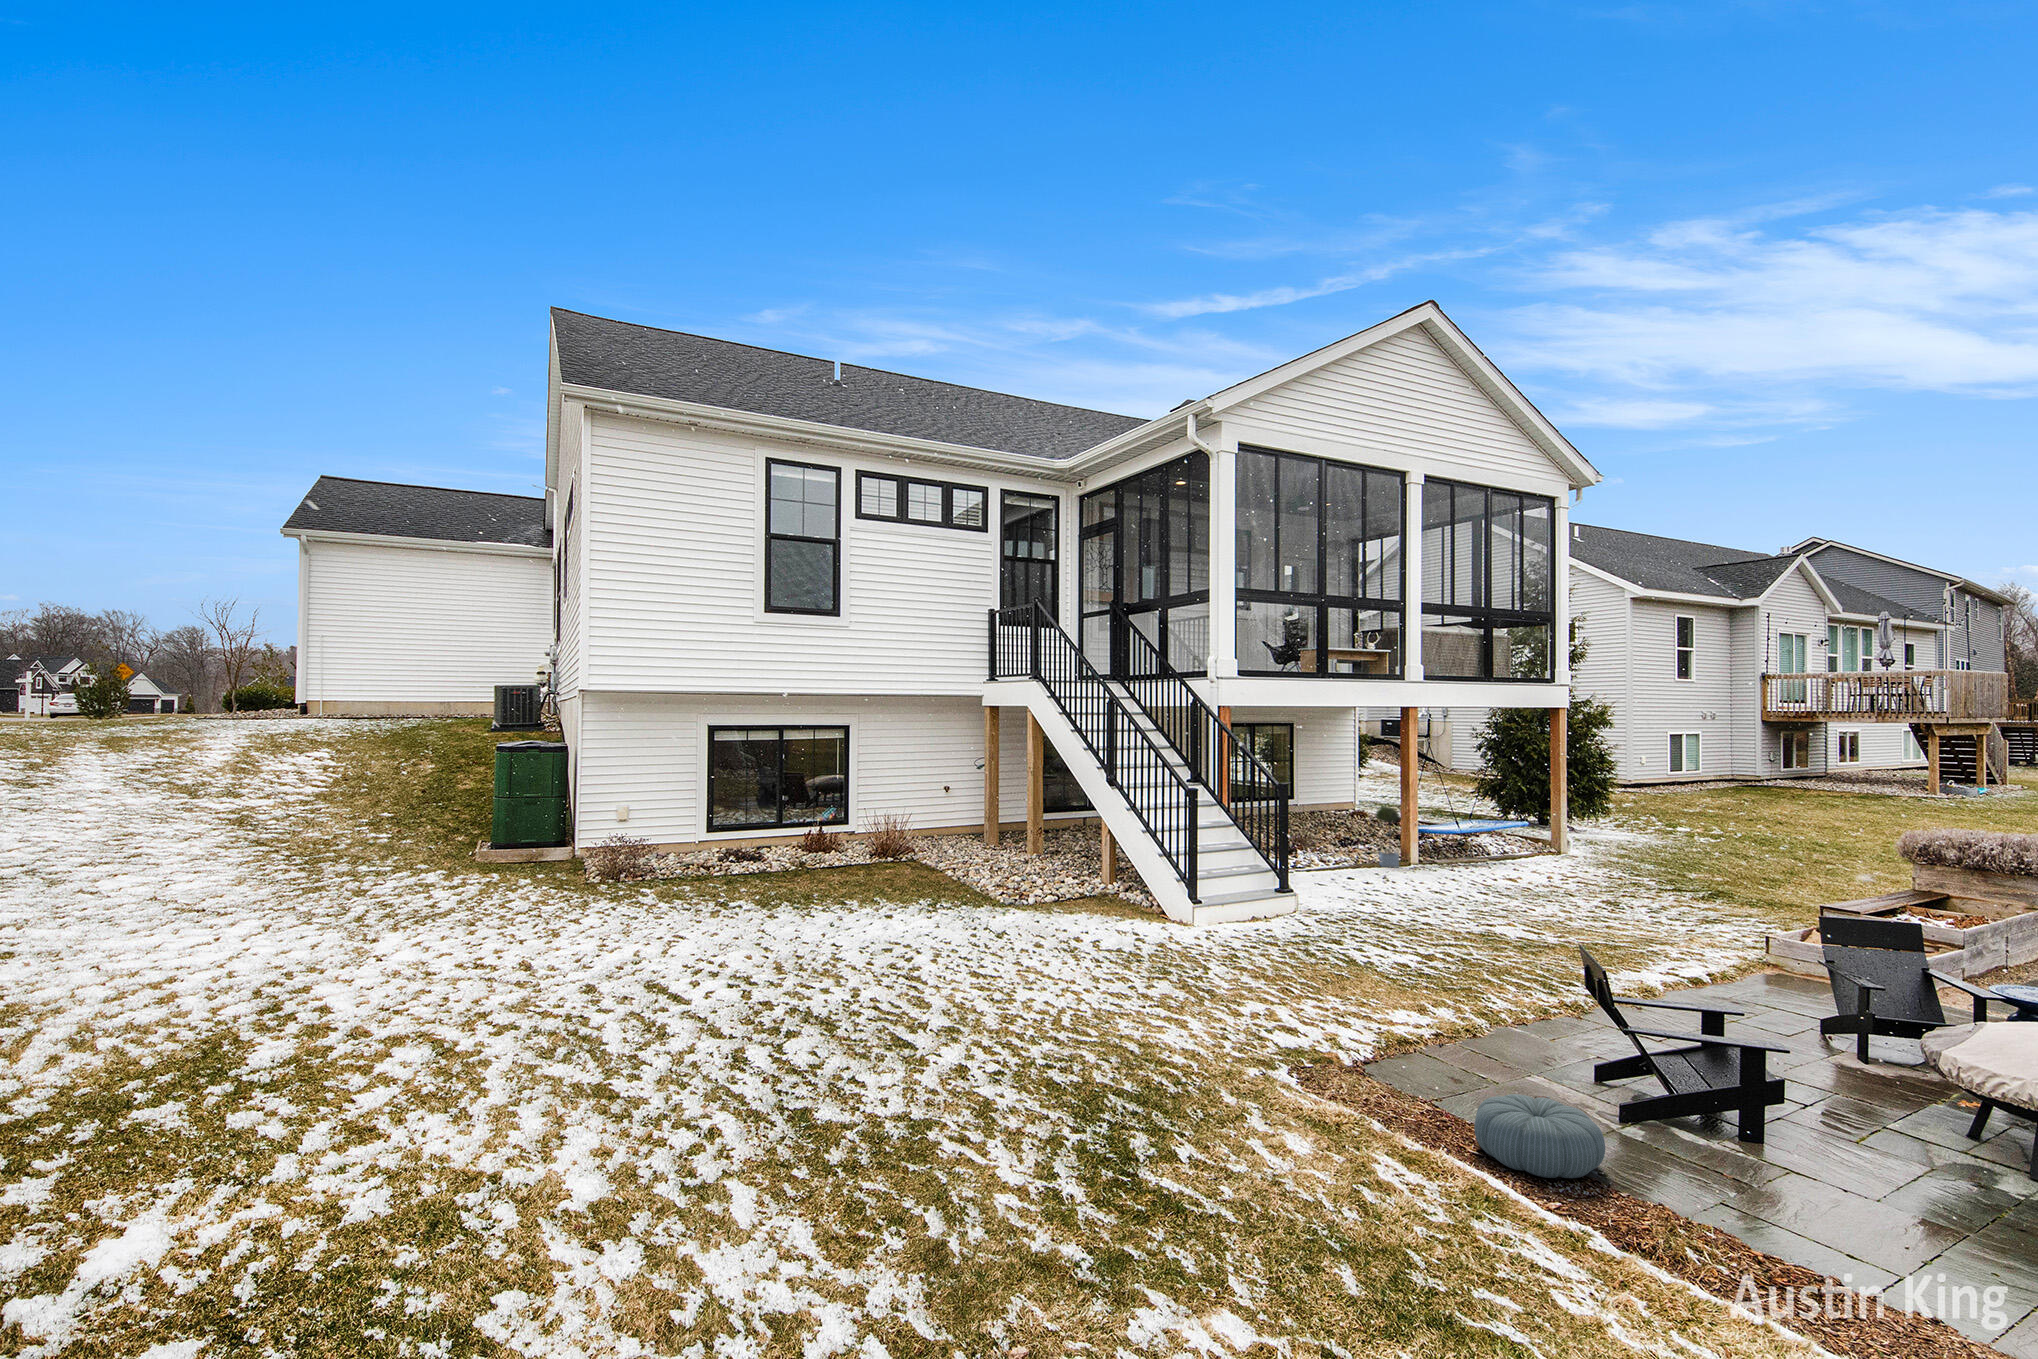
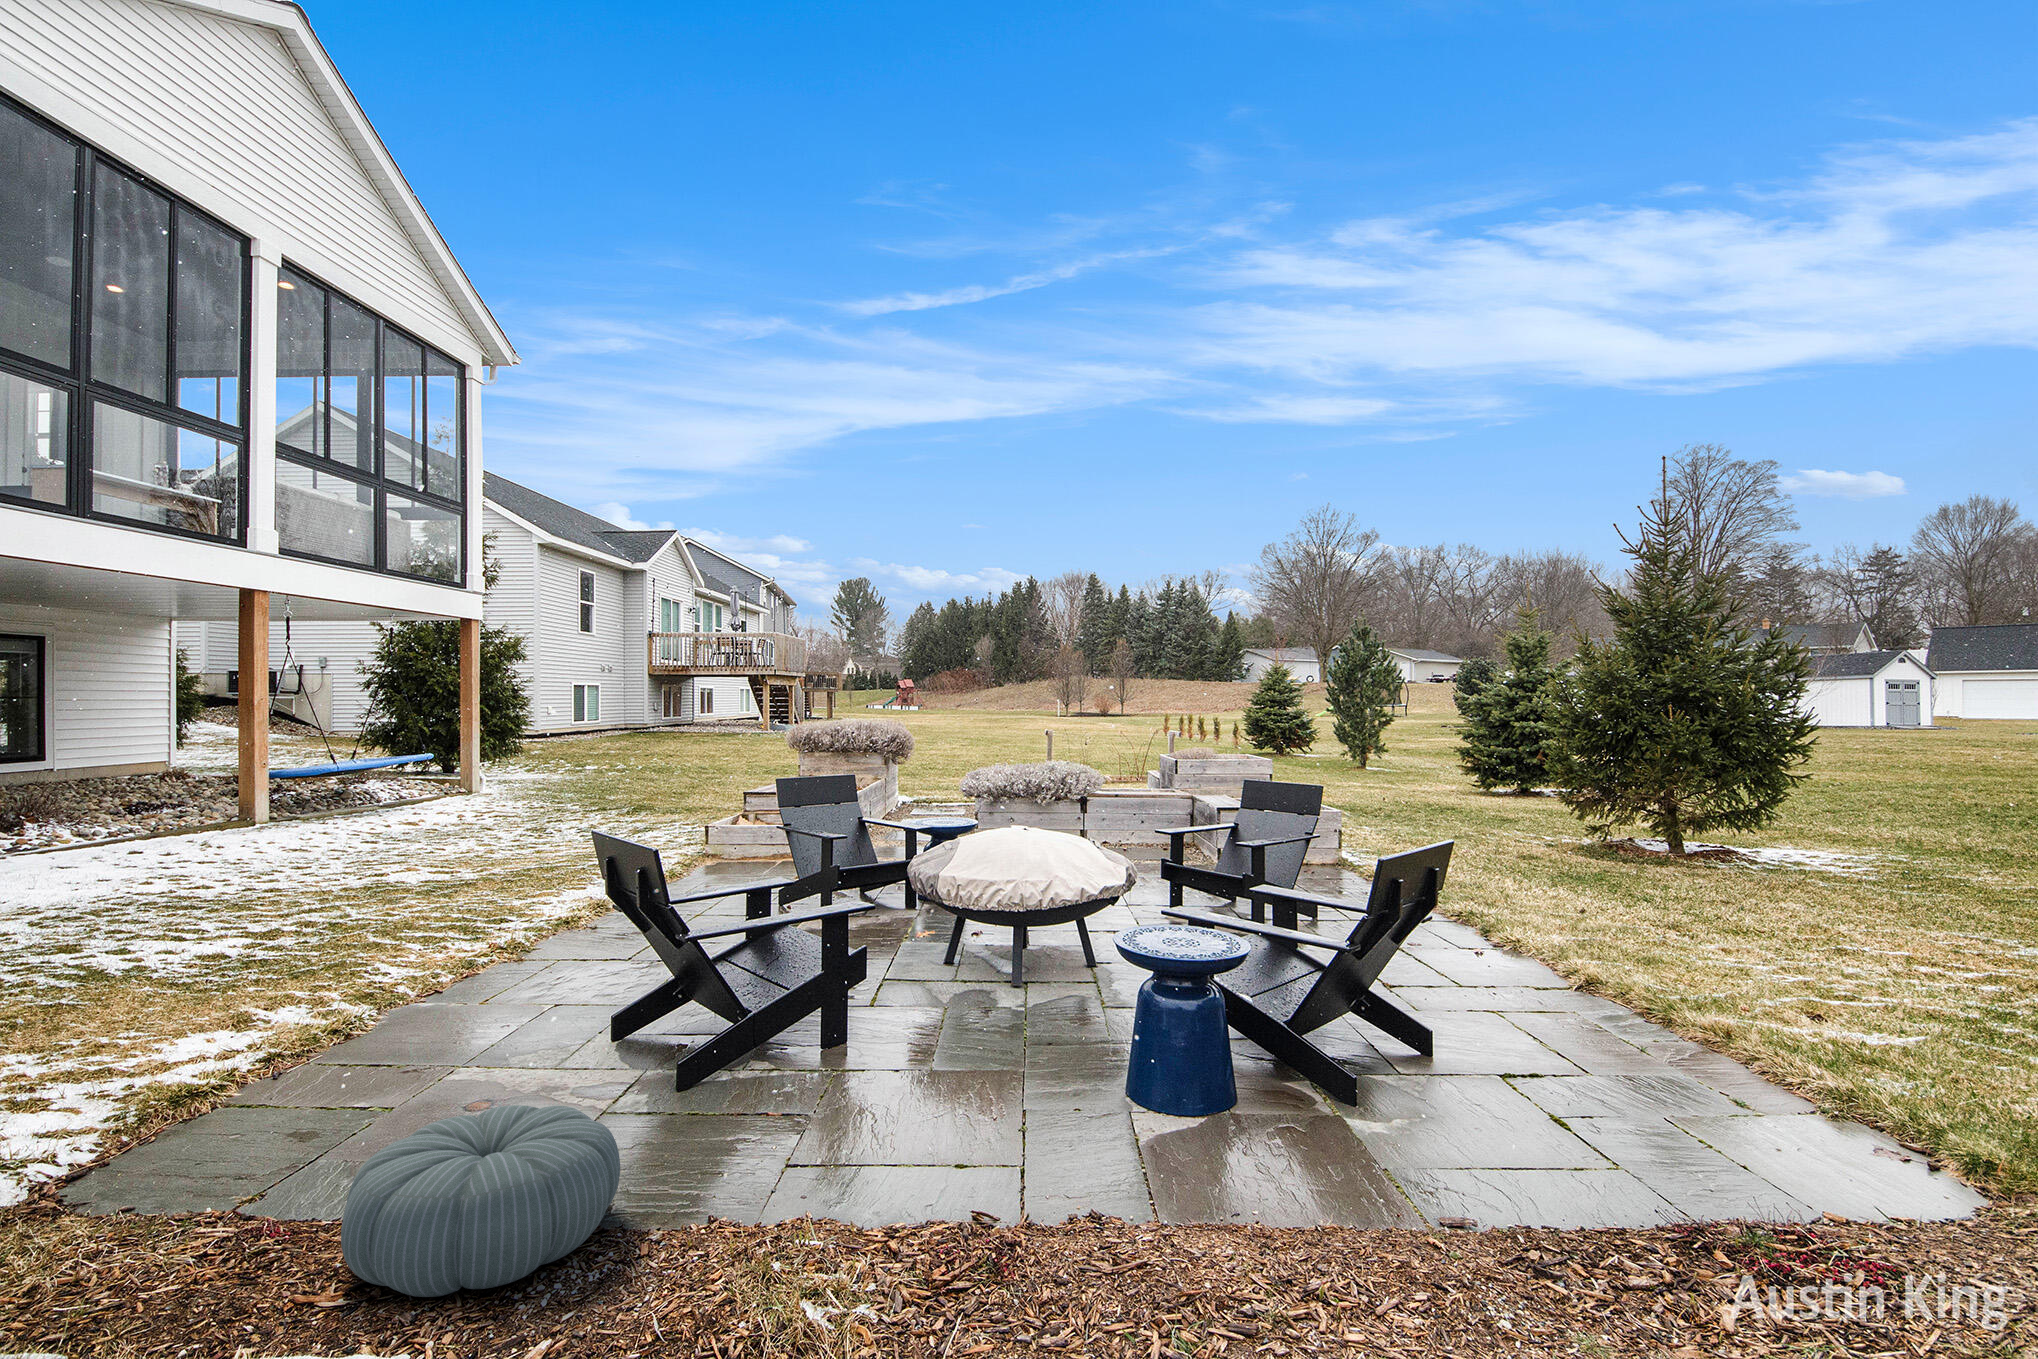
potted tree: present [1376,806,1401,868] -> none [194,745,242,835]

